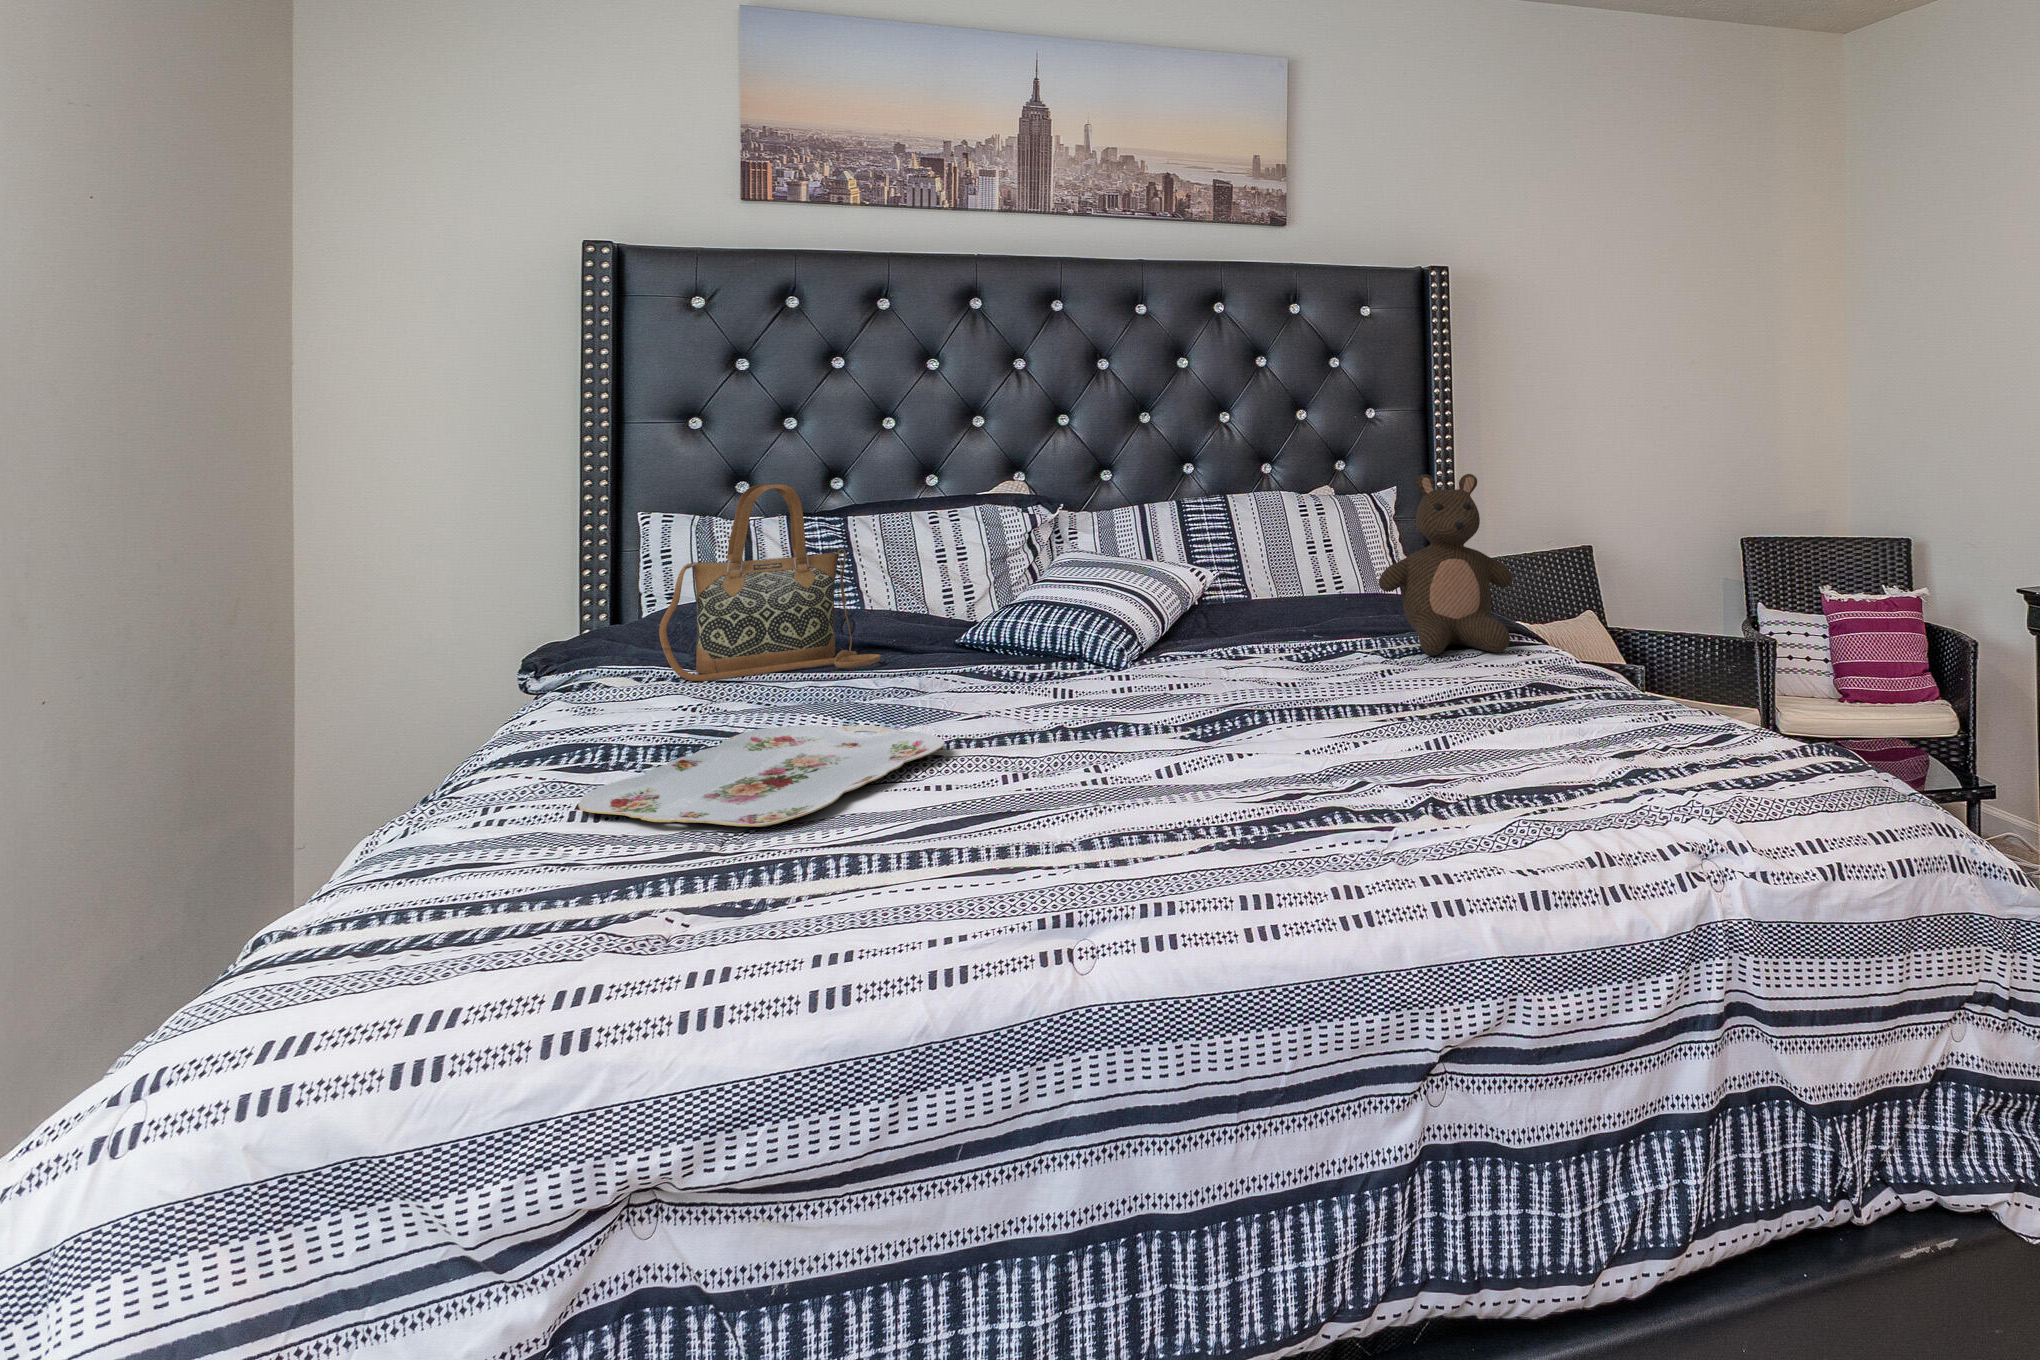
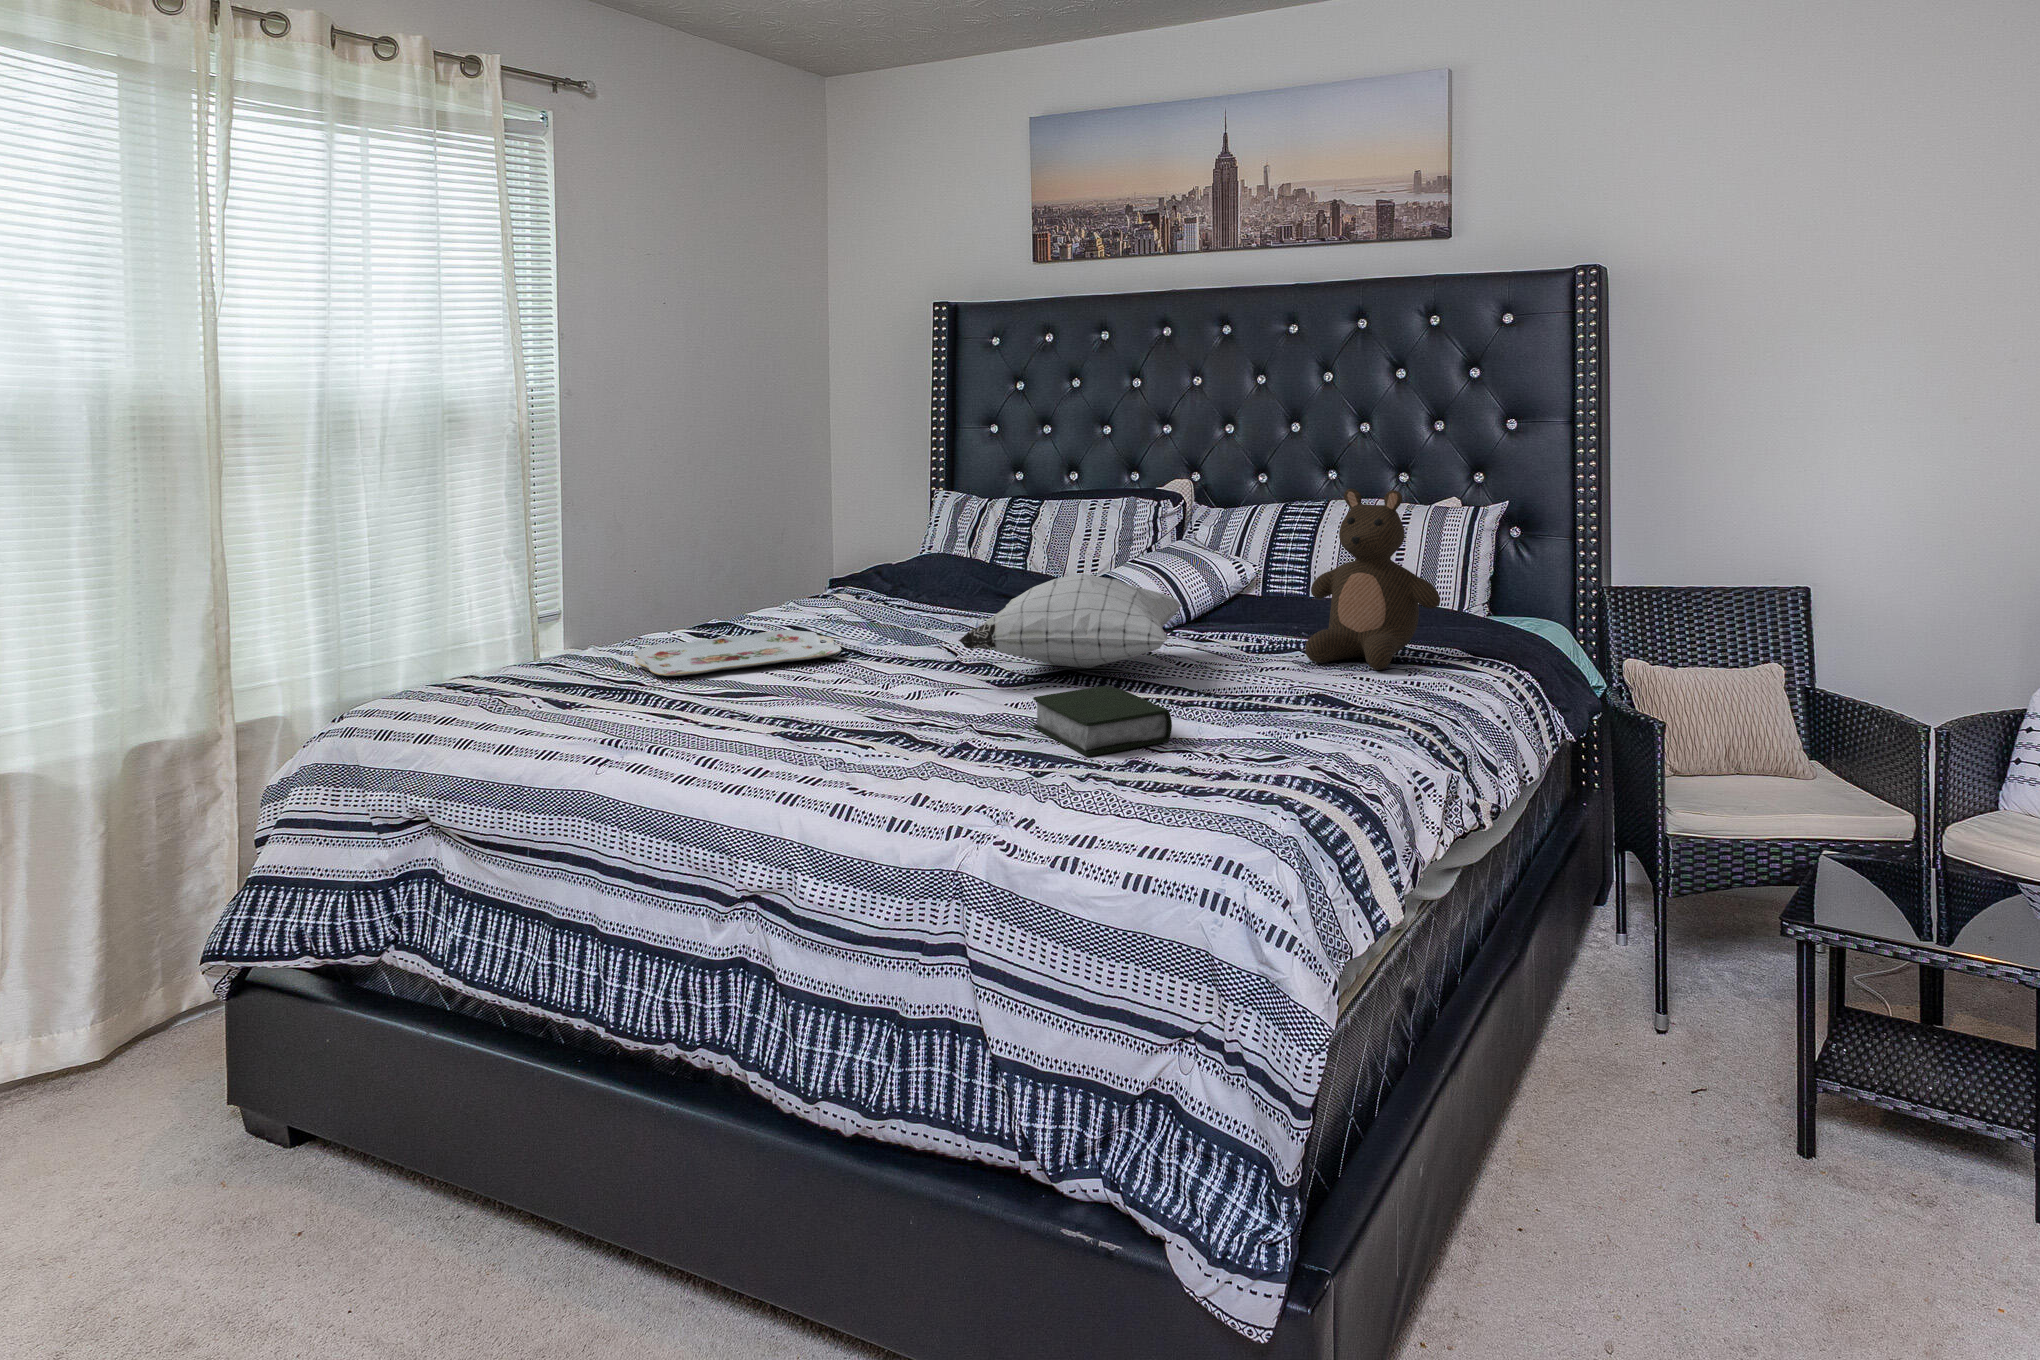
handbag: present [659,485,881,681] -> none [852,473,974,607]
pillow: none [1102,587,1419,701] -> present [959,574,1182,668]
book: none [1434,701,1585,775] -> present [1033,685,1172,757]

